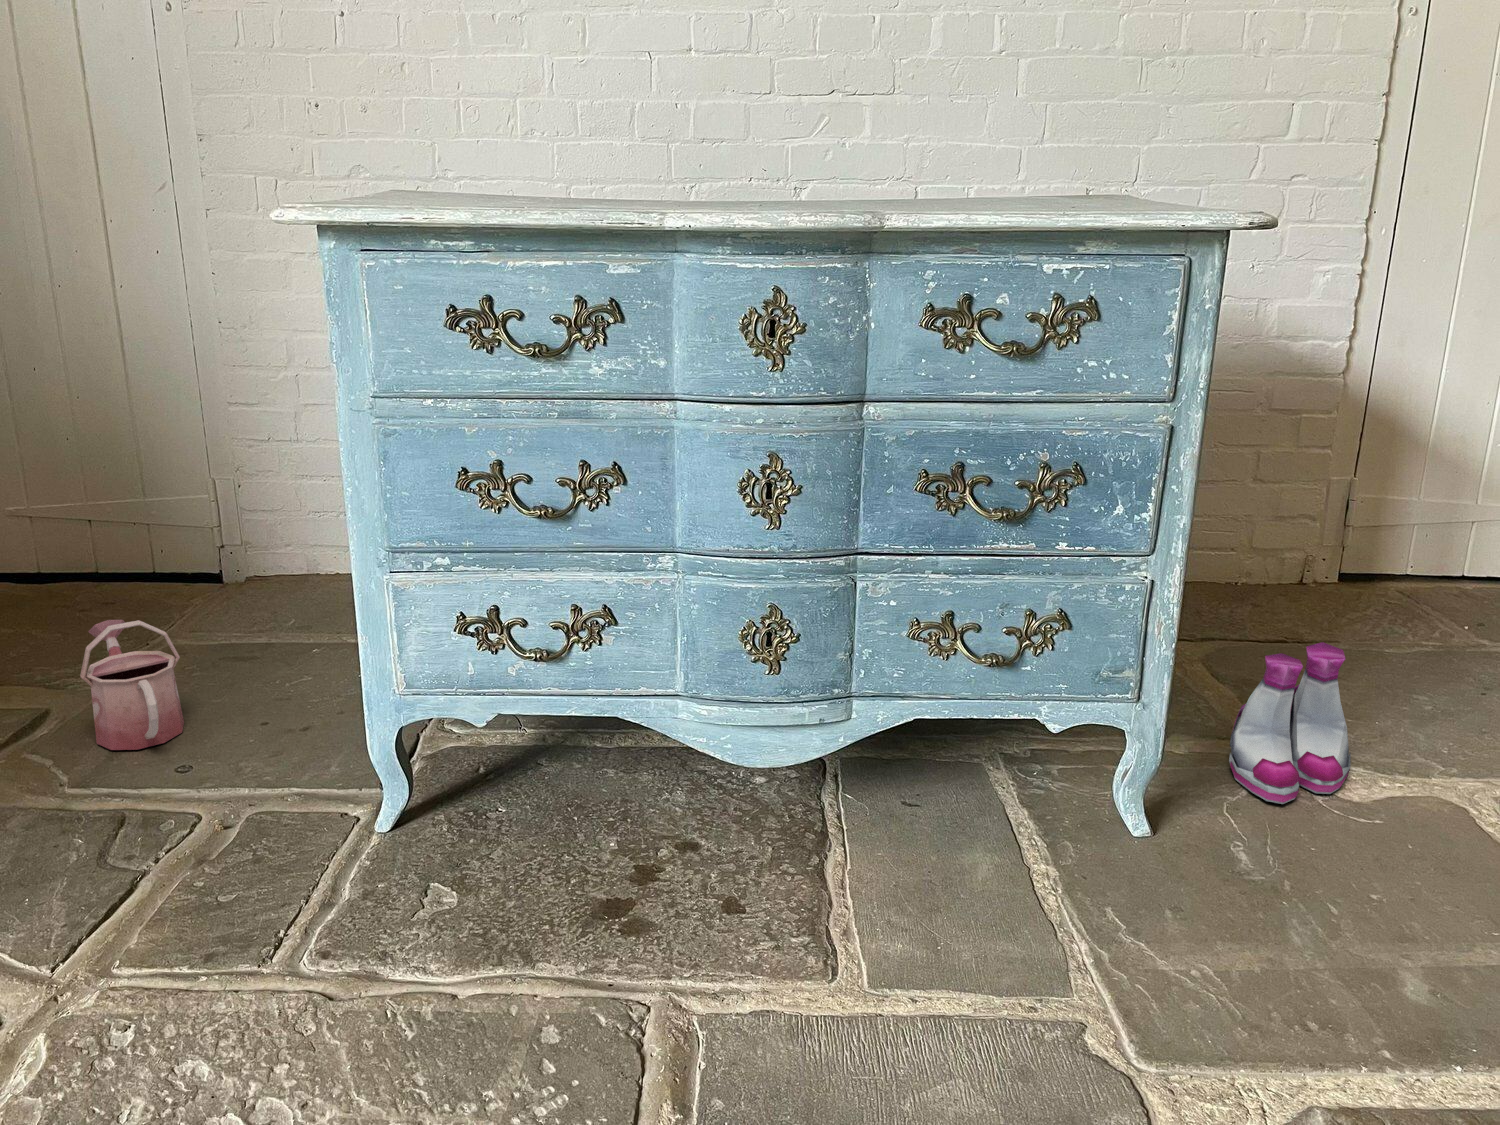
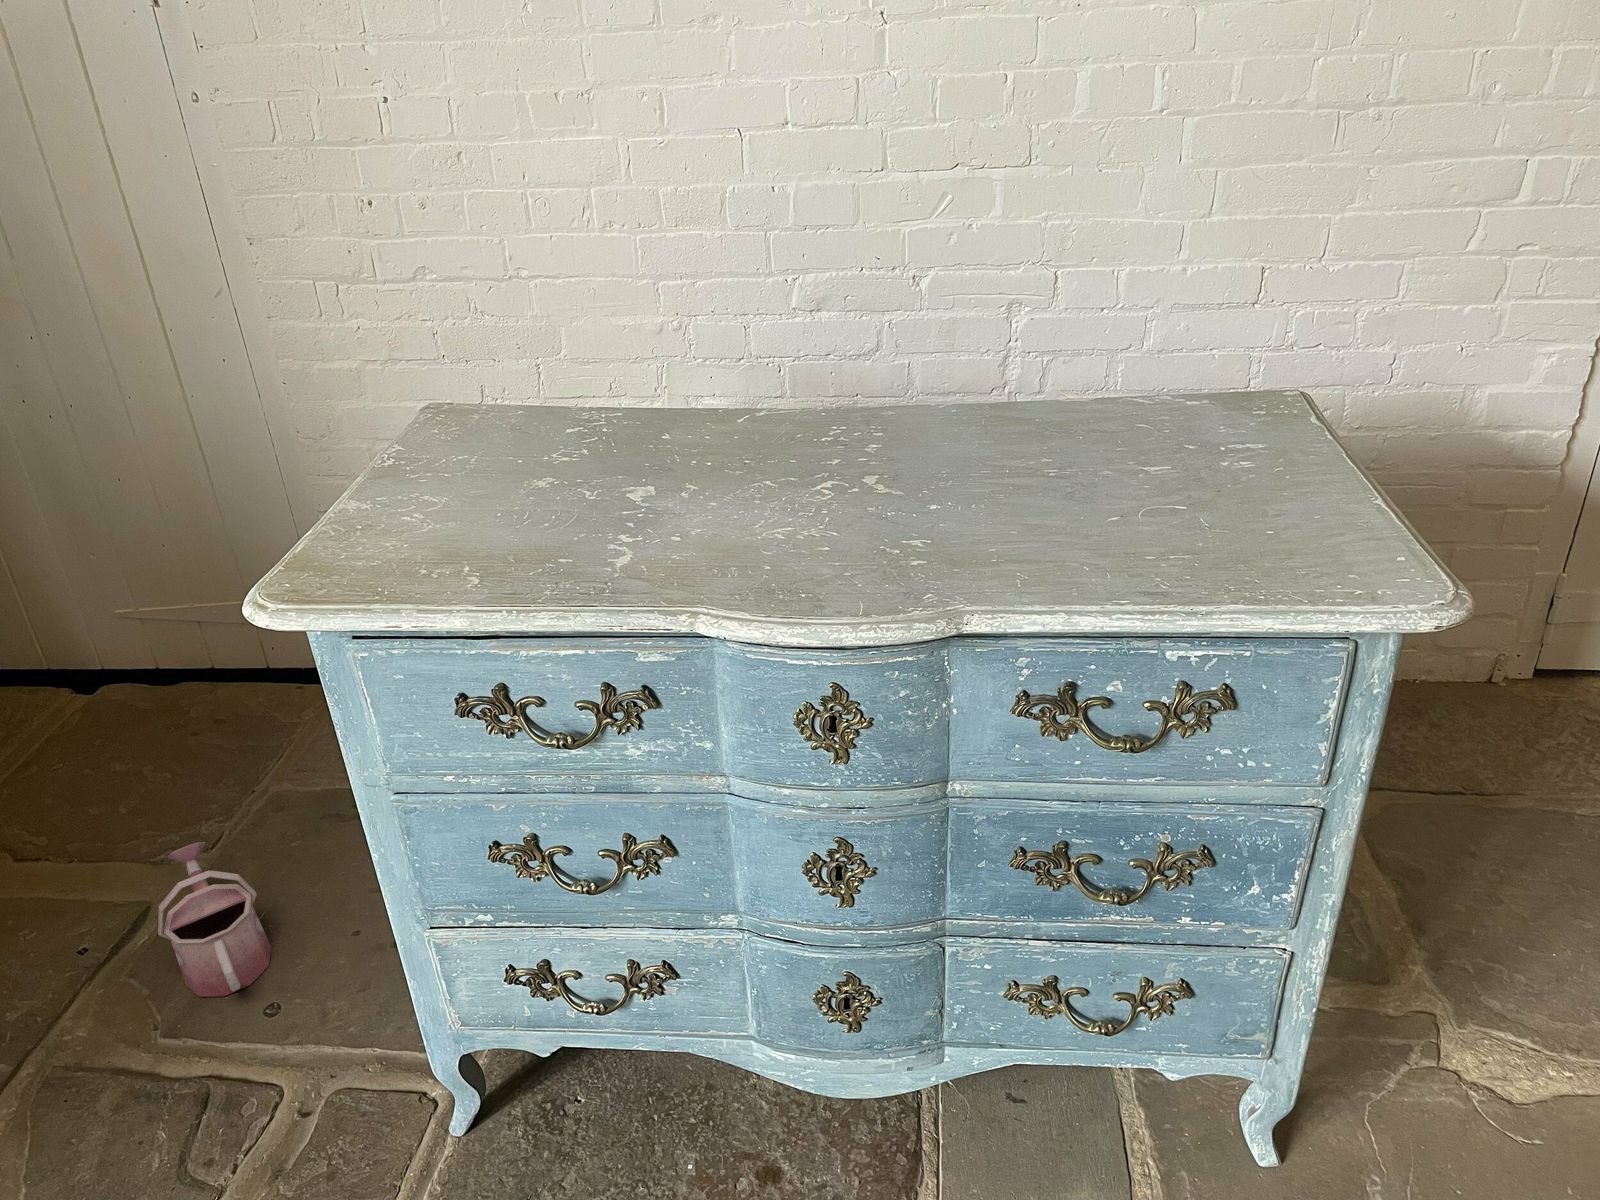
boots: present [1229,642,1351,804] -> none [1374,931,1522,1120]

